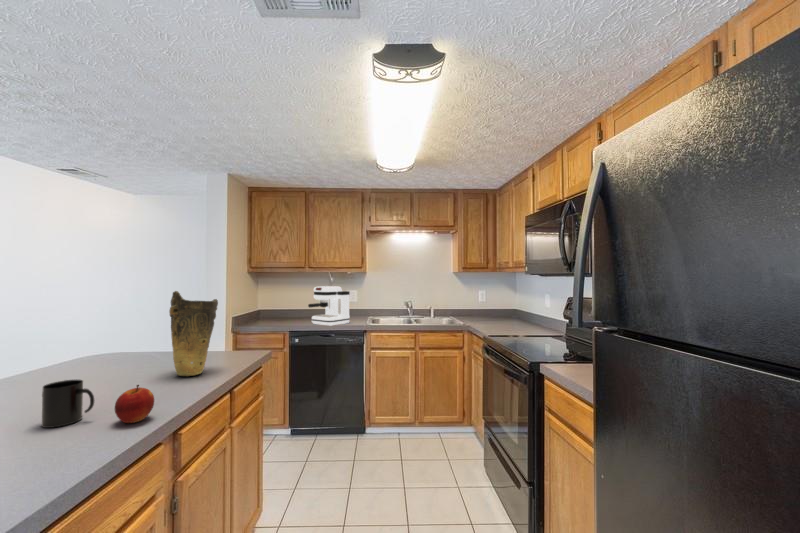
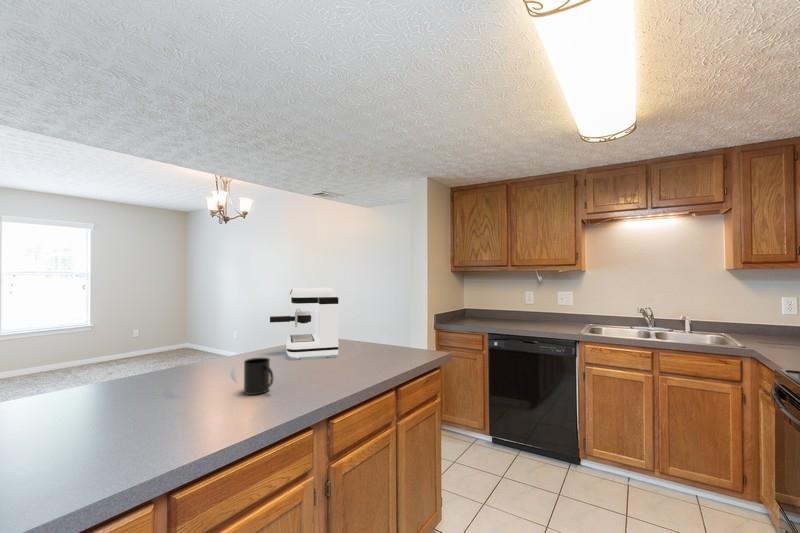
coffee maker: present [308,286,350,326] -> present [270,288,338,359]
vase: present [169,291,218,376] -> none [348,287,392,367]
apple: present [115,385,154,423] -> none [280,371,309,404]

